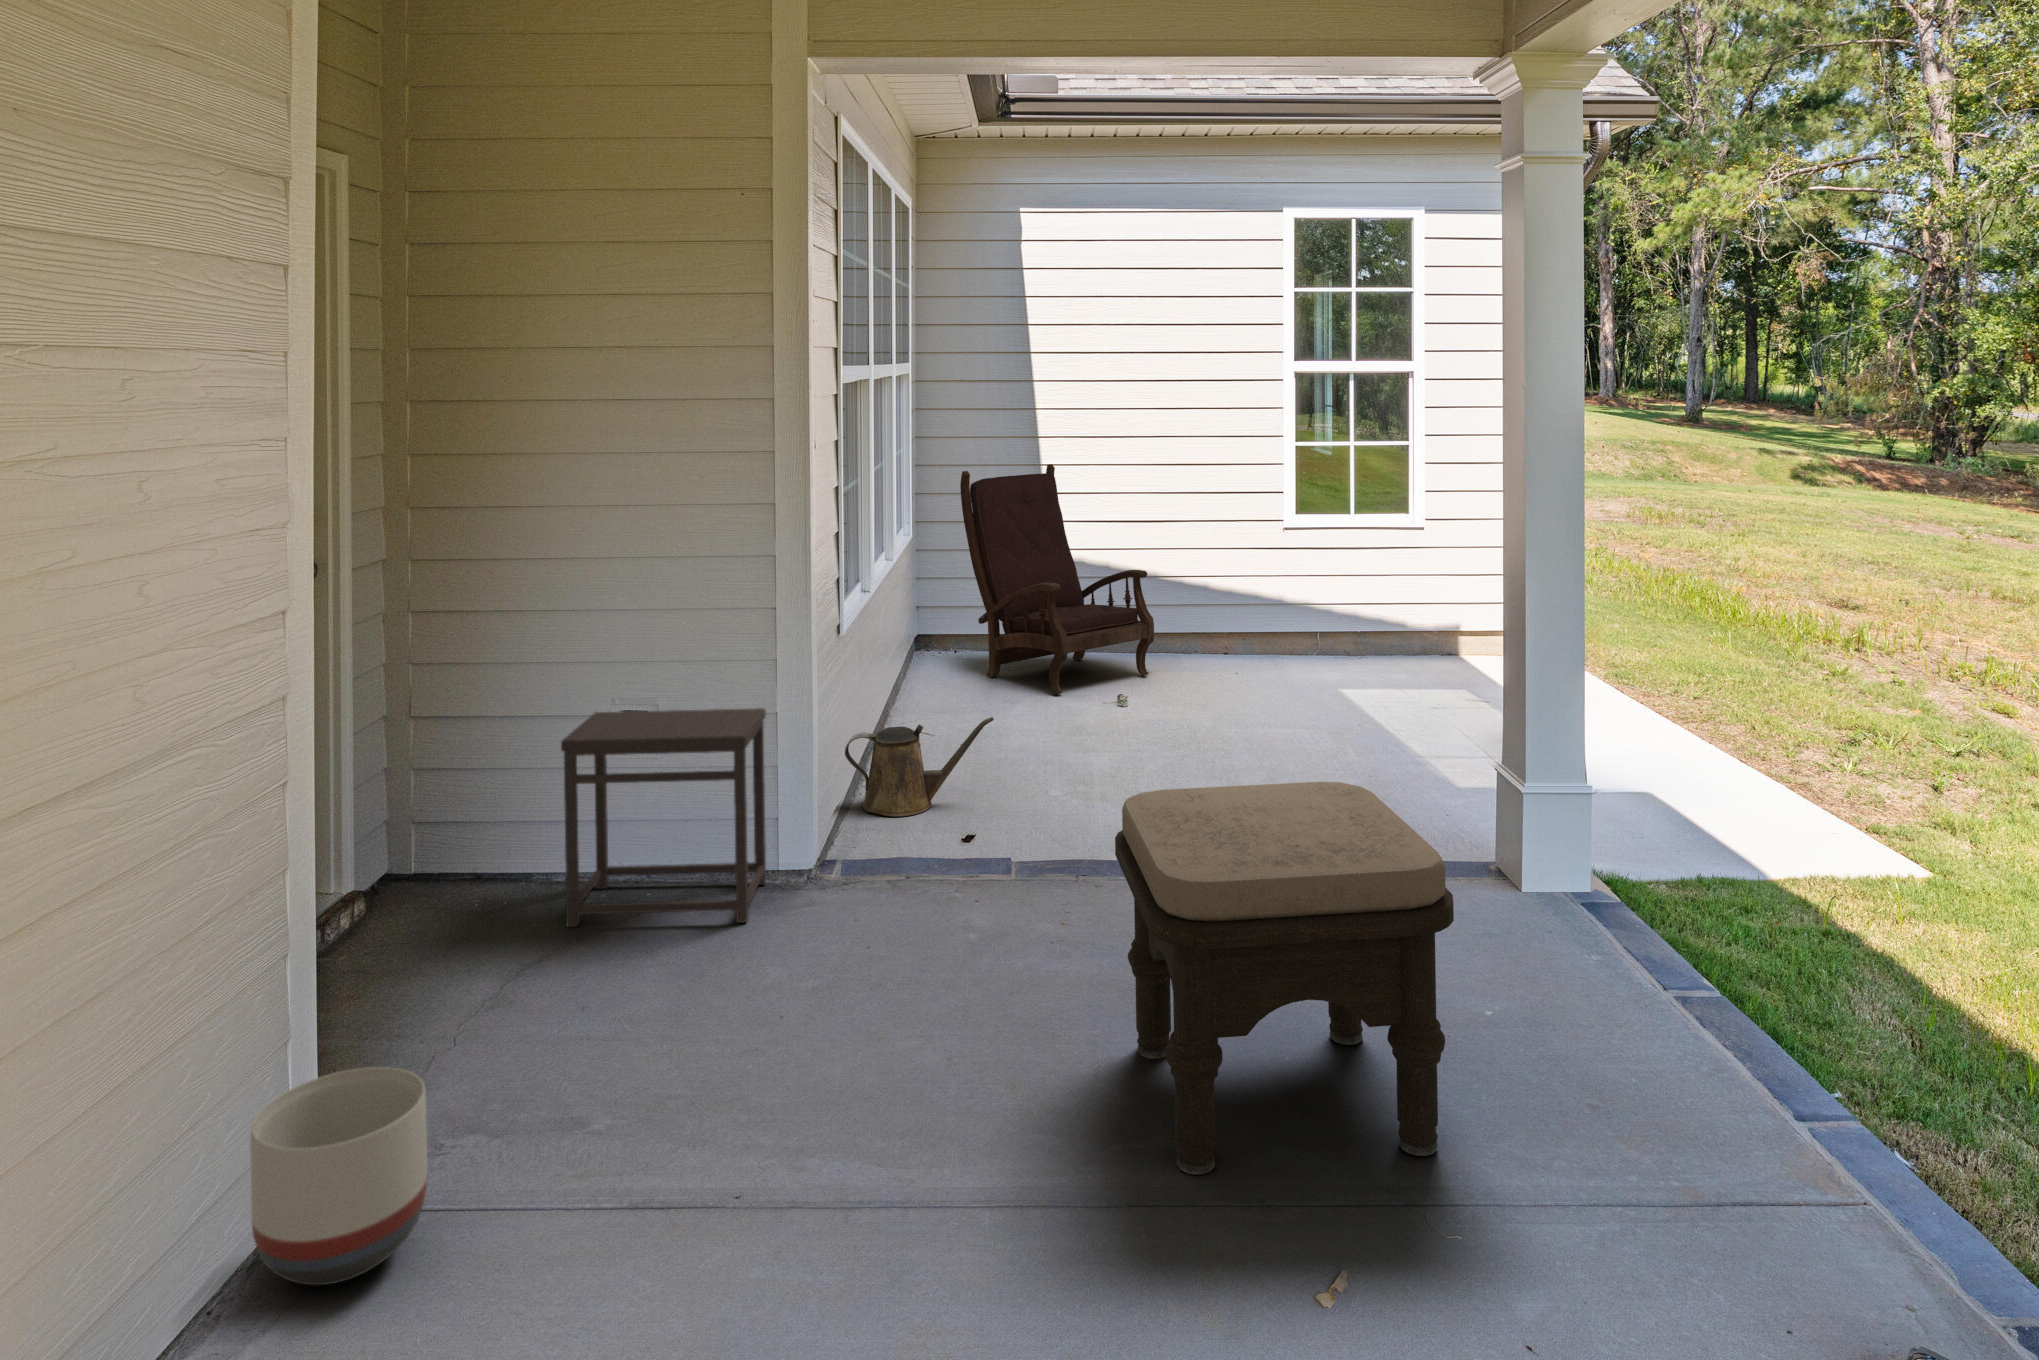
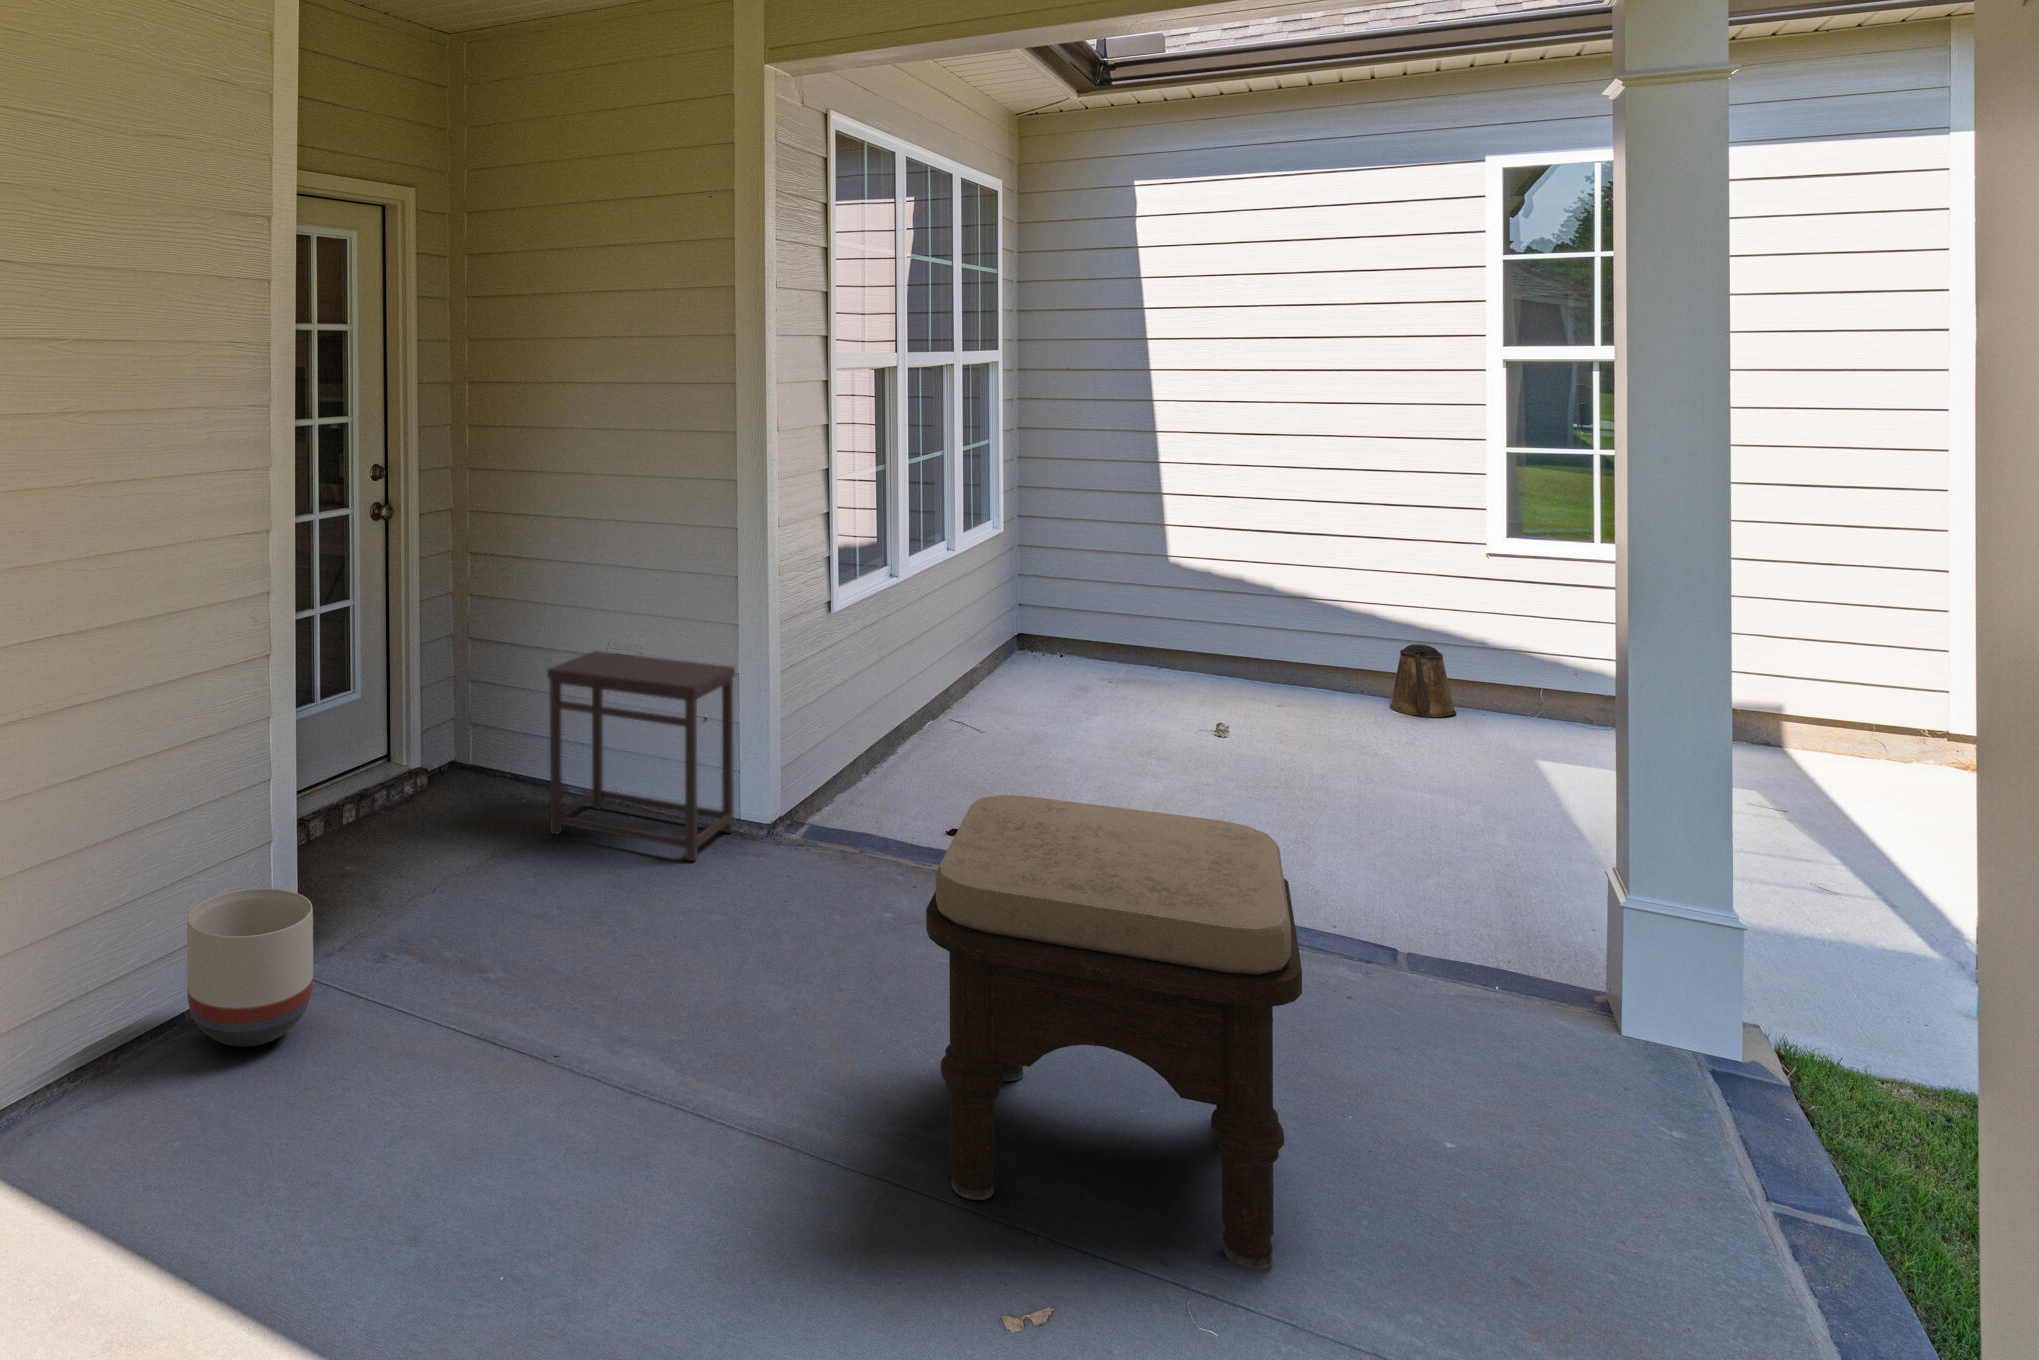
armchair: present [960,464,1154,695] -> none [1057,461,1276,710]
watering can: present [845,717,994,817] -> present [1390,644,1456,717]

